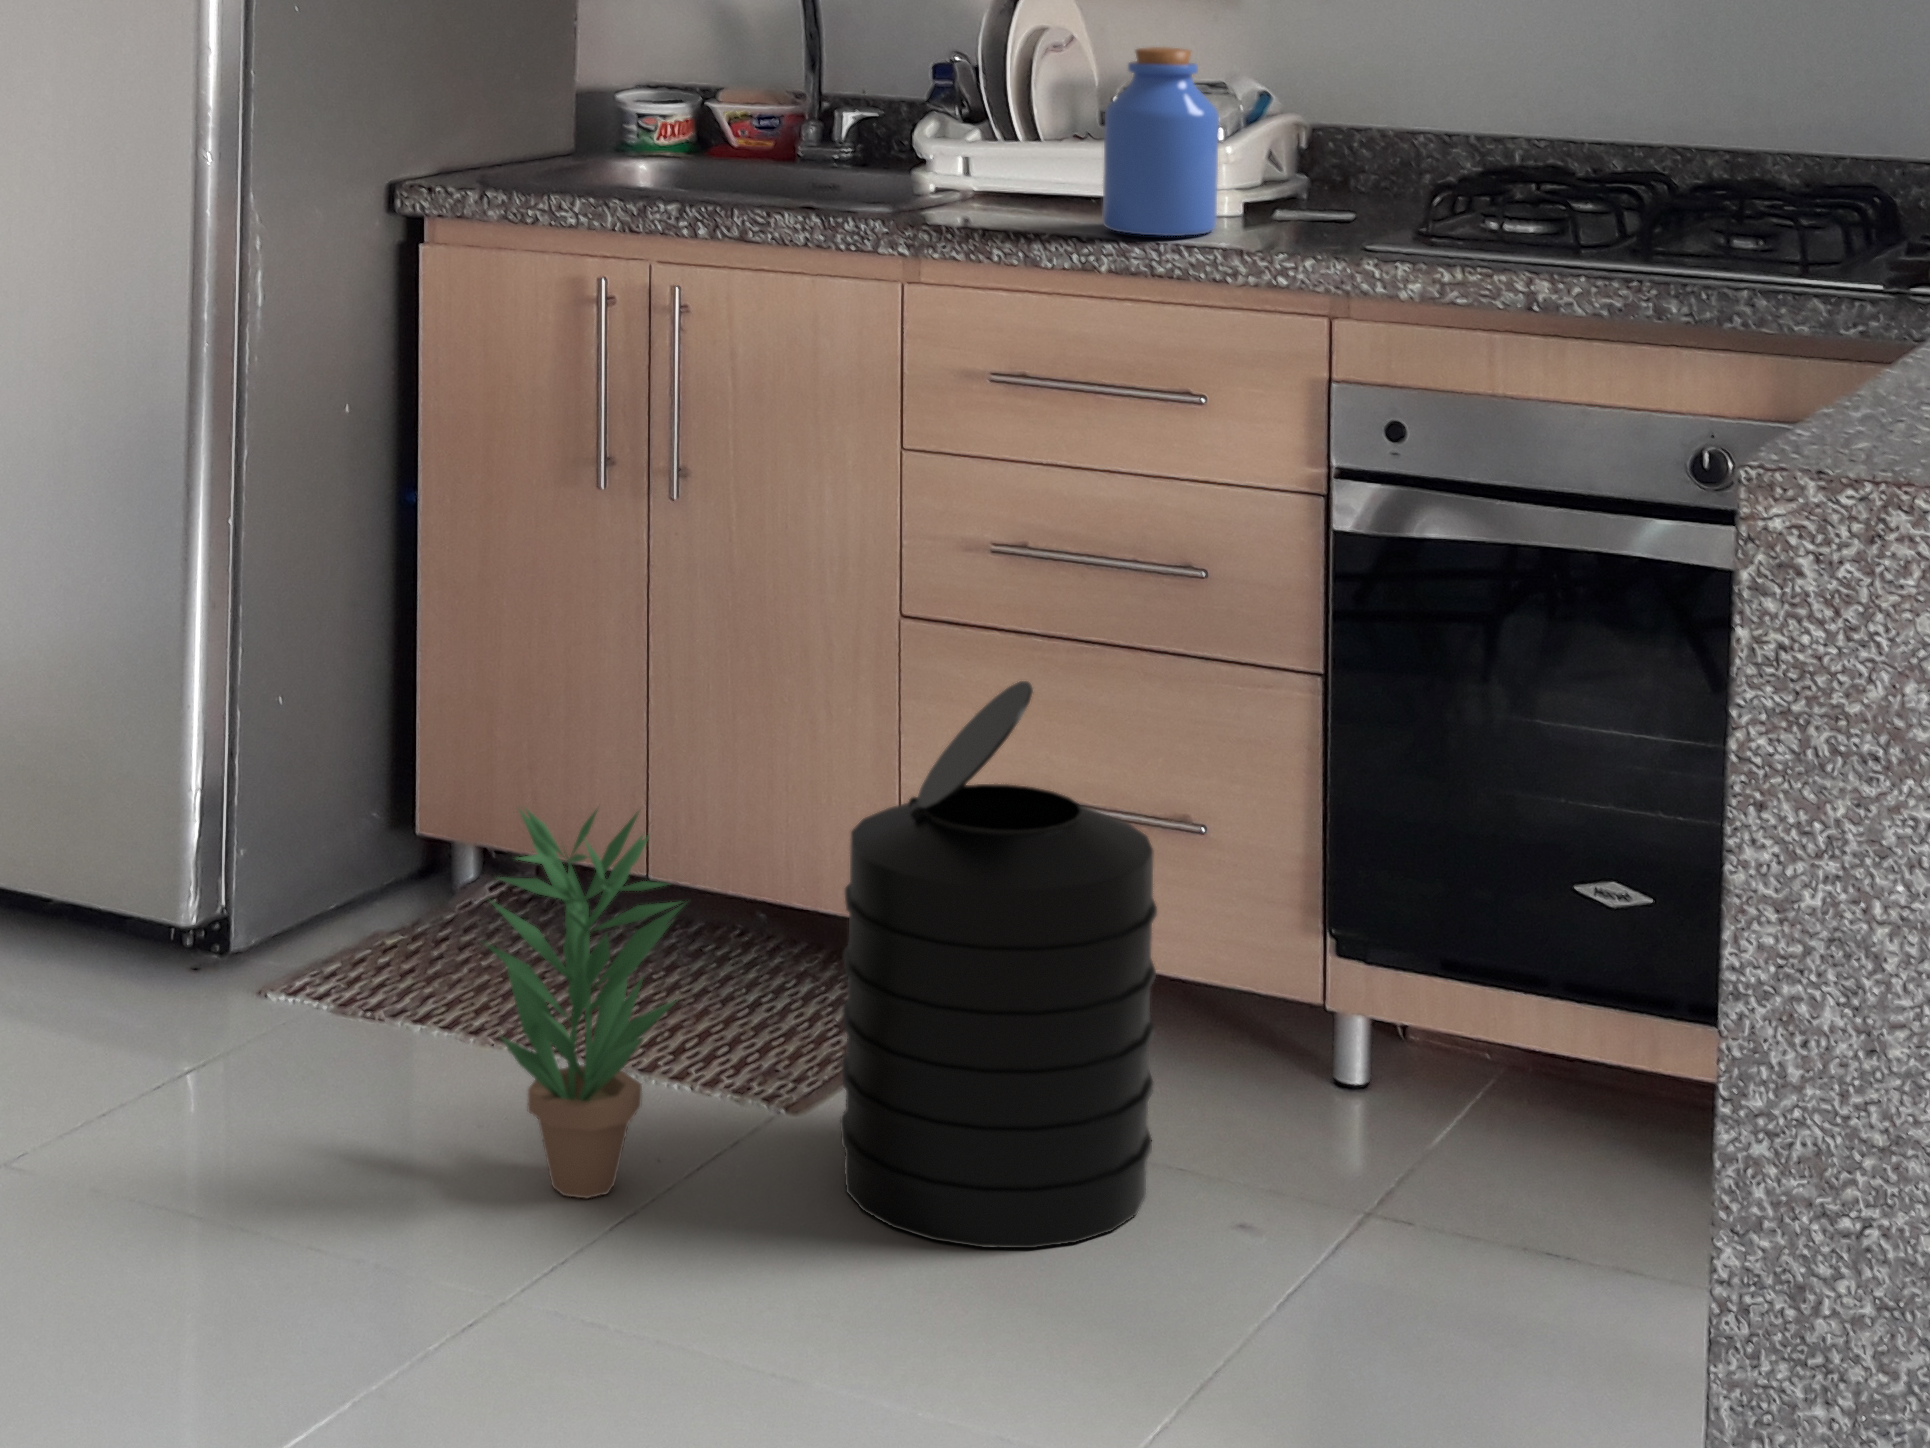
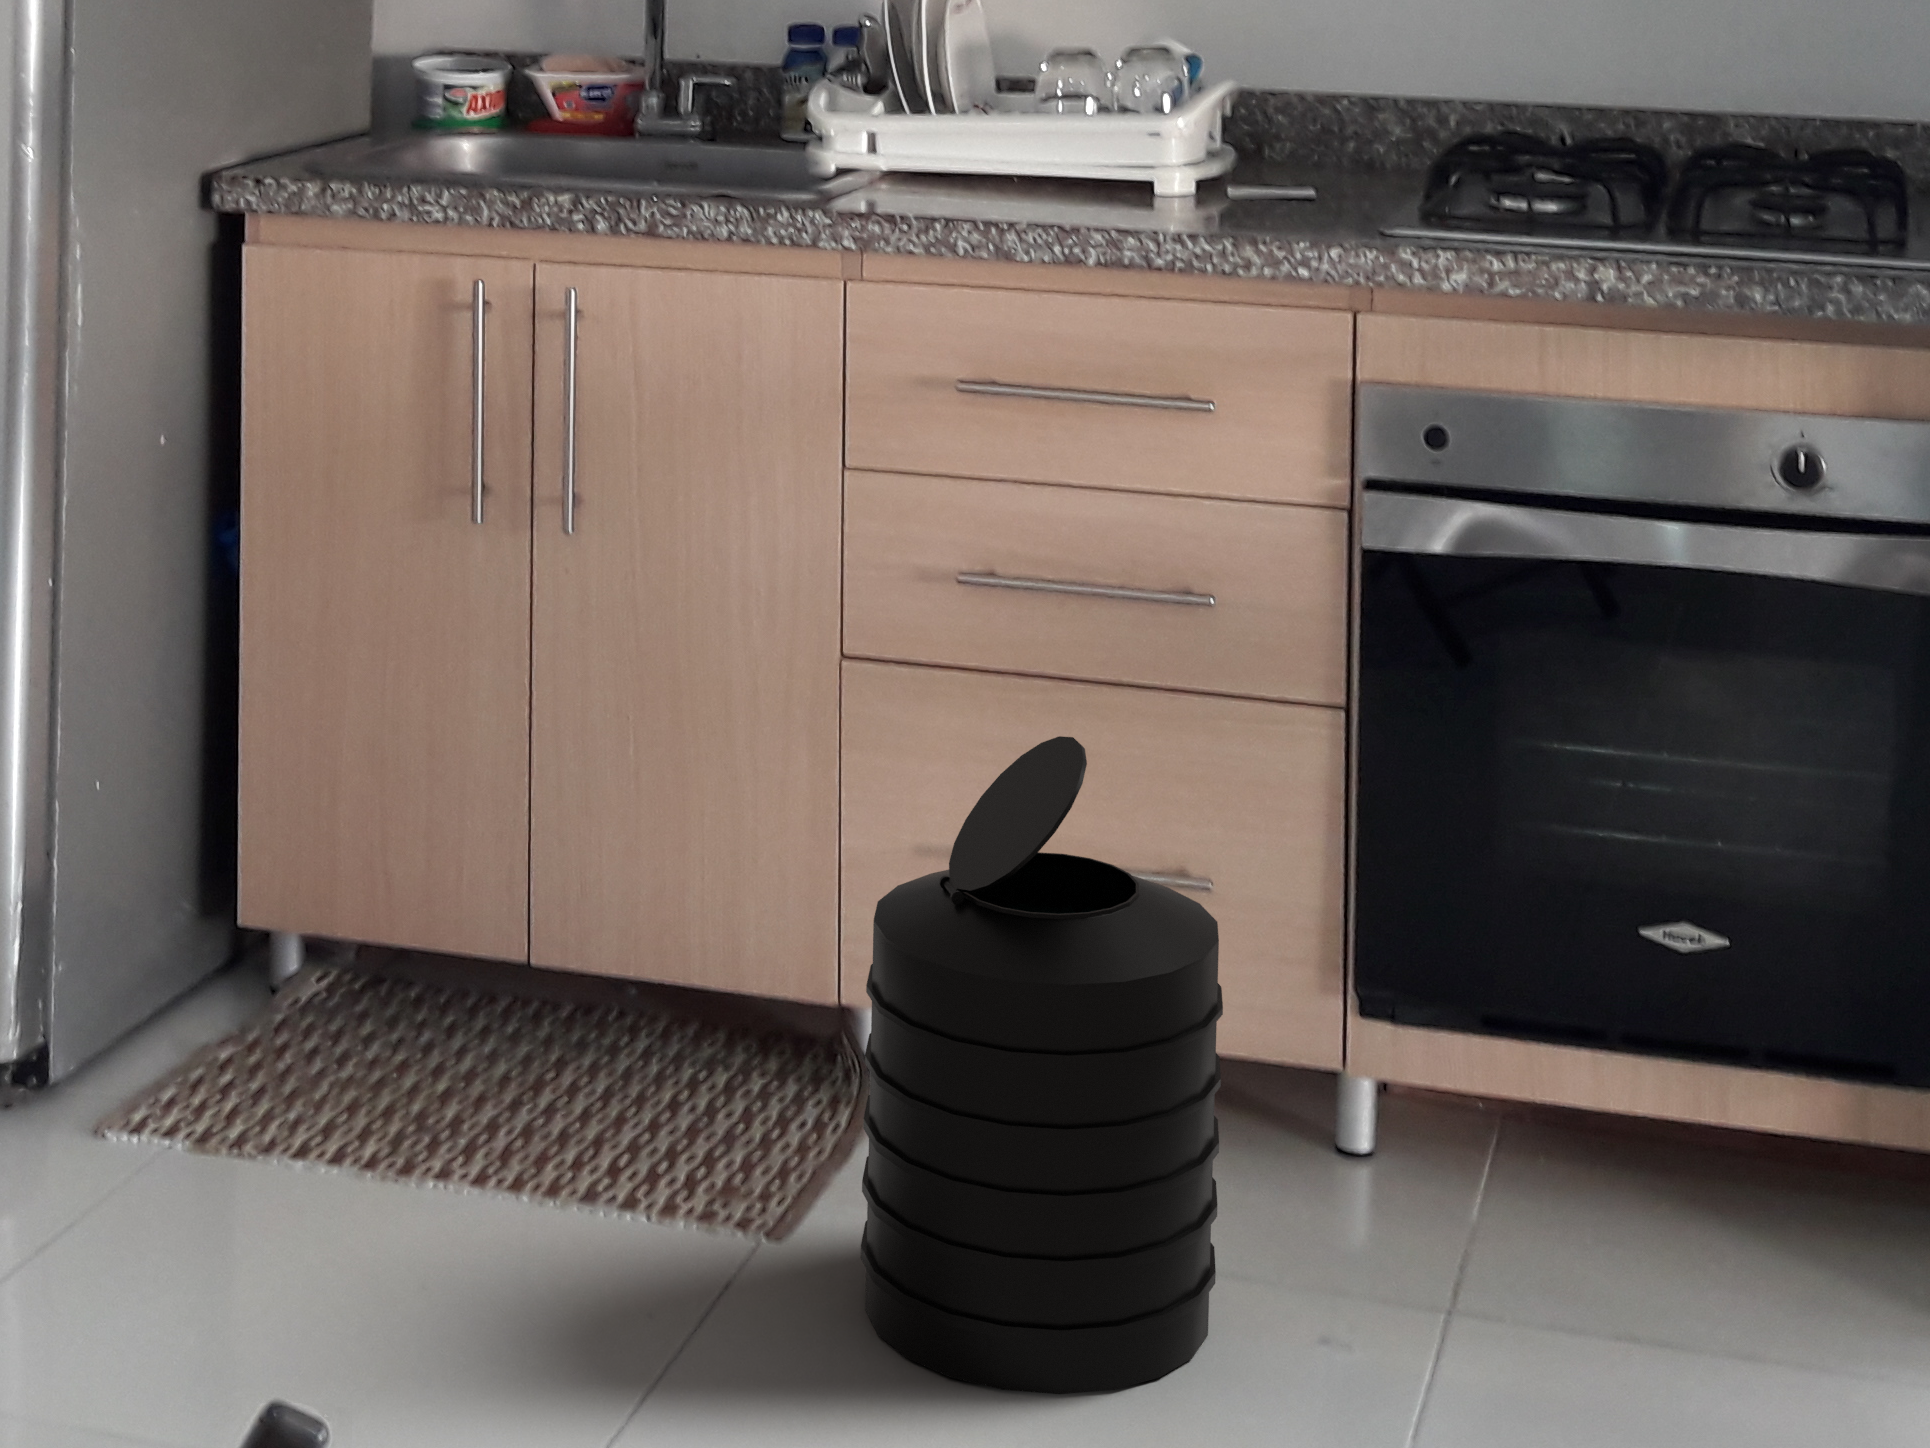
jar: present [1102,47,1219,236] -> none [1069,9,1200,219]
potted plant: present [483,810,685,1198] -> none [462,909,708,1371]

